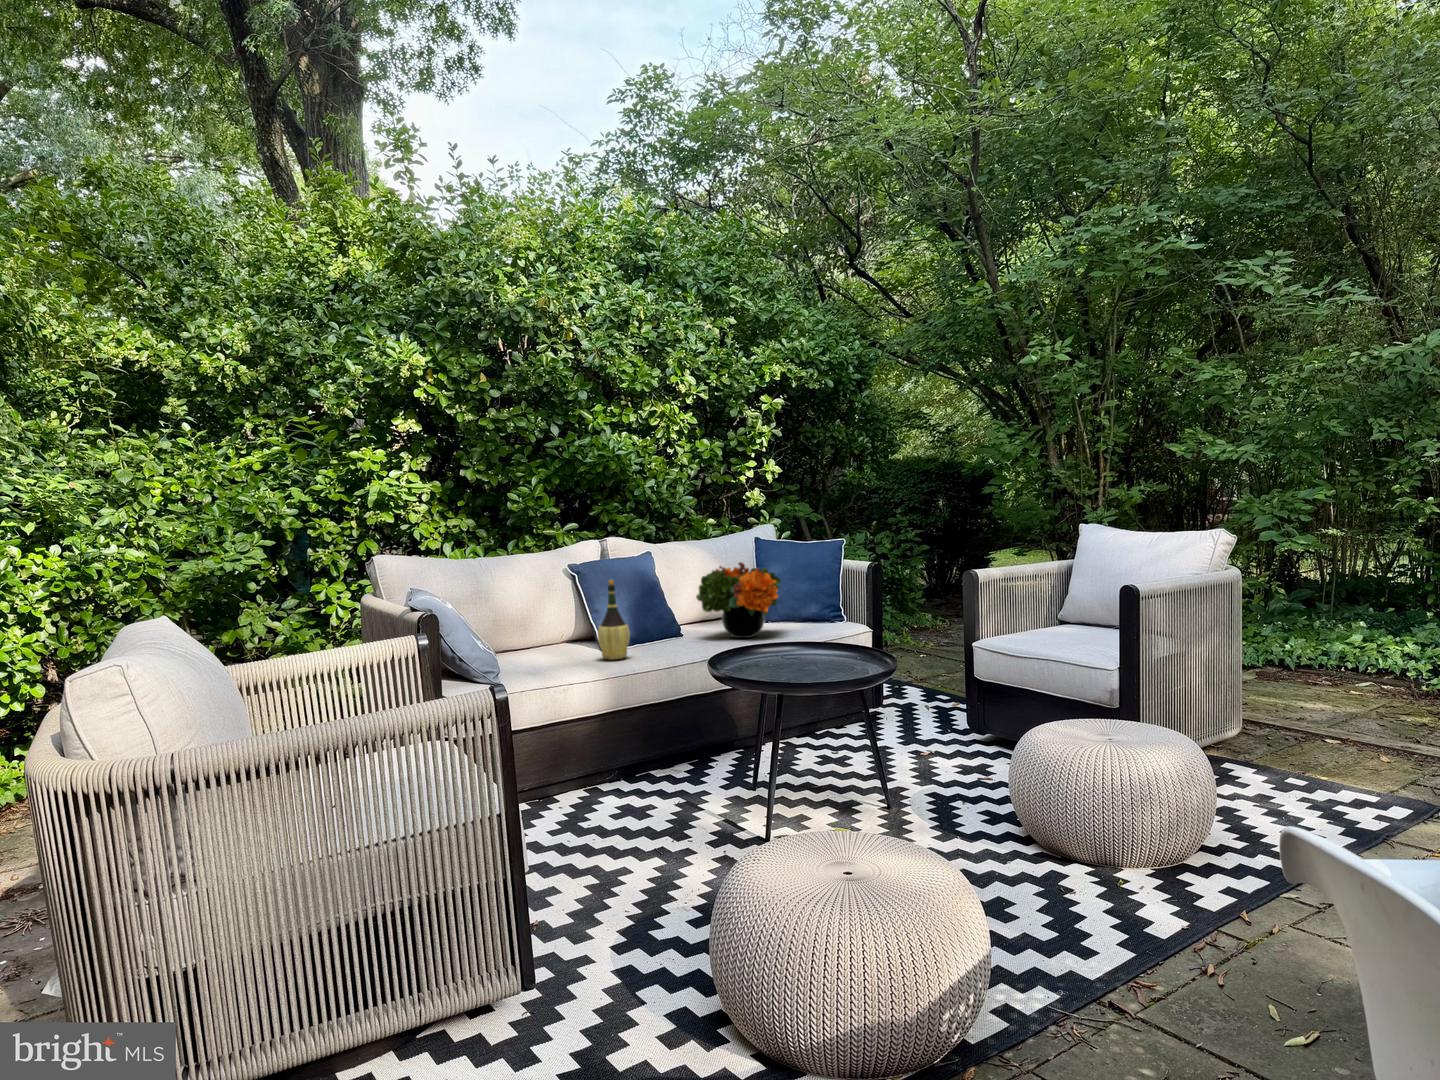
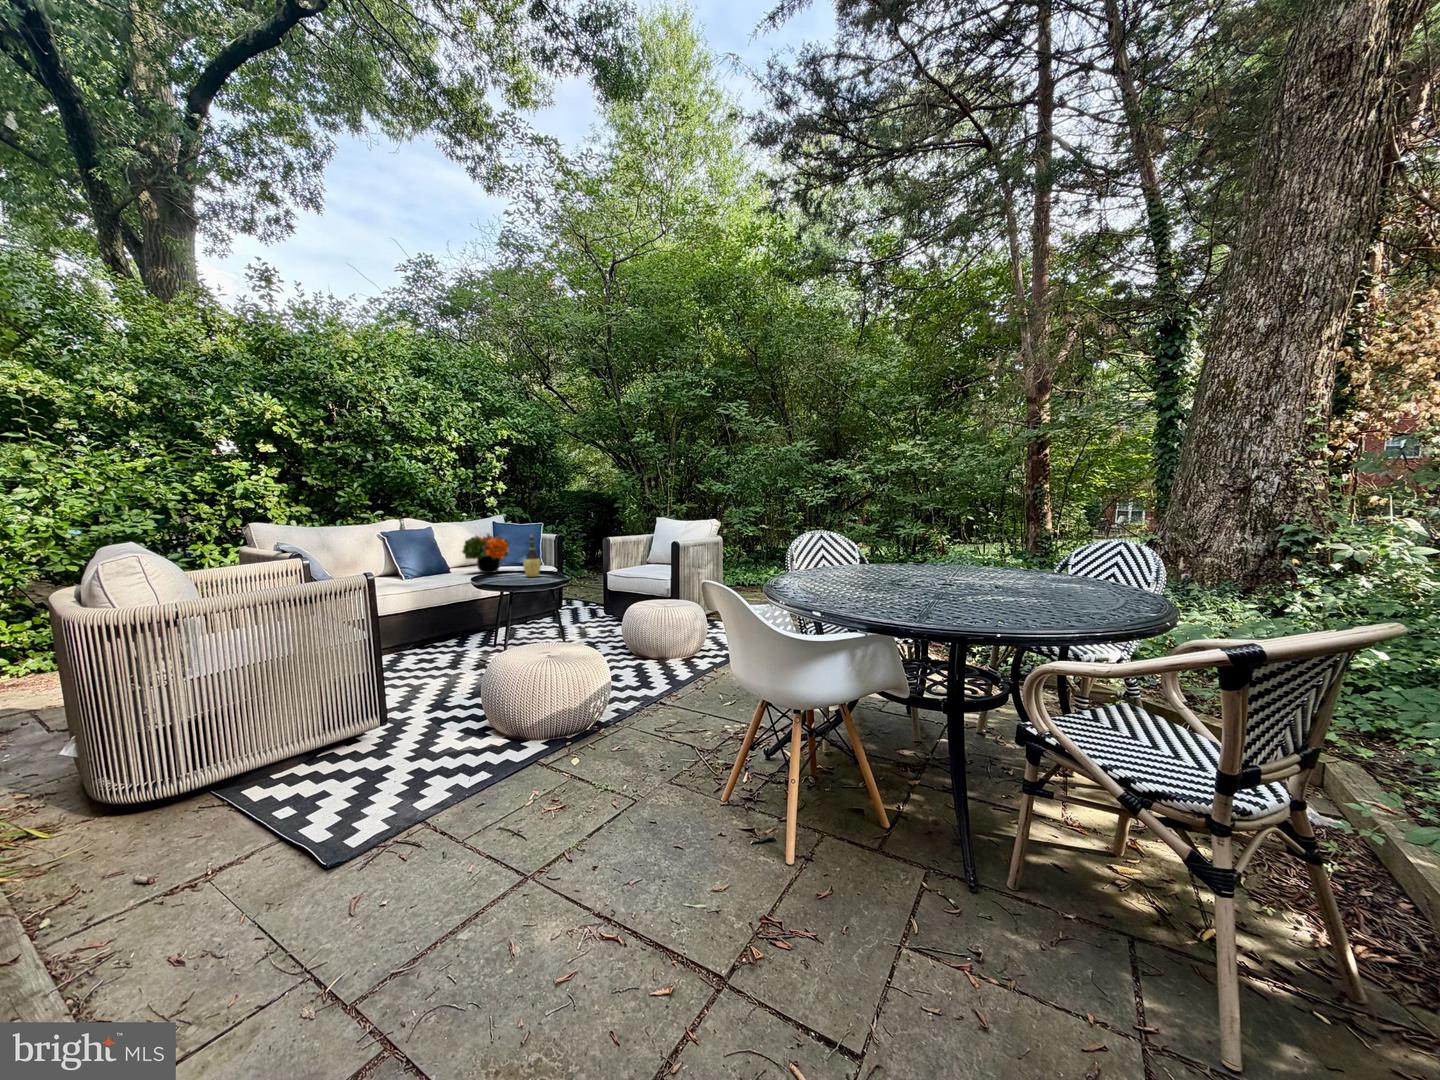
wine bottle: present [598,580,630,660] -> present [523,535,541,577]

